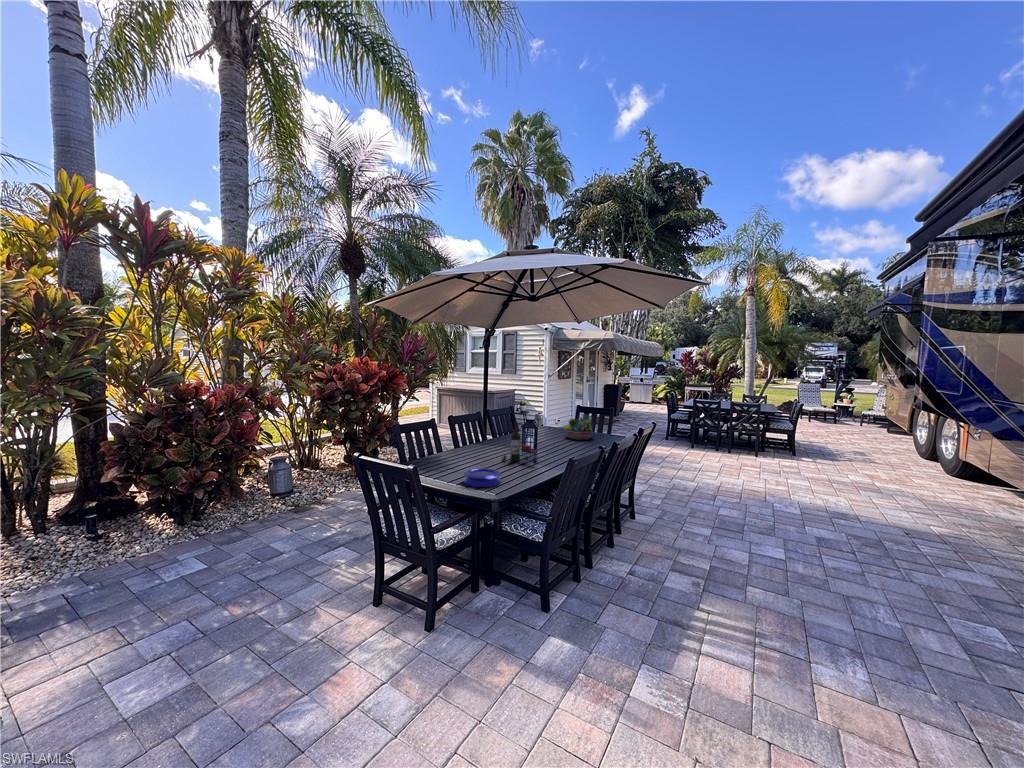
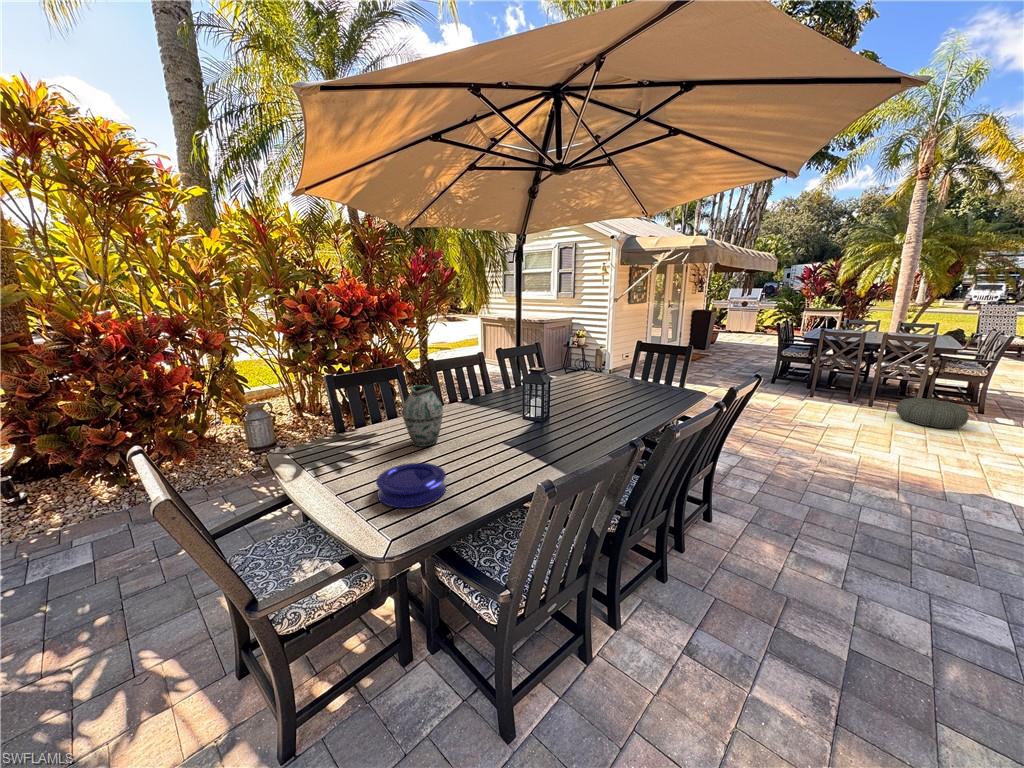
succulent planter: present [565,414,593,440] -> none [609,356,654,397]
wine bottle: present [502,422,537,465] -> none [482,376,539,452]
vase: none [455,428,480,465] -> present [402,385,443,447]
pouf: none [743,444,783,464] -> present [896,398,969,428]

